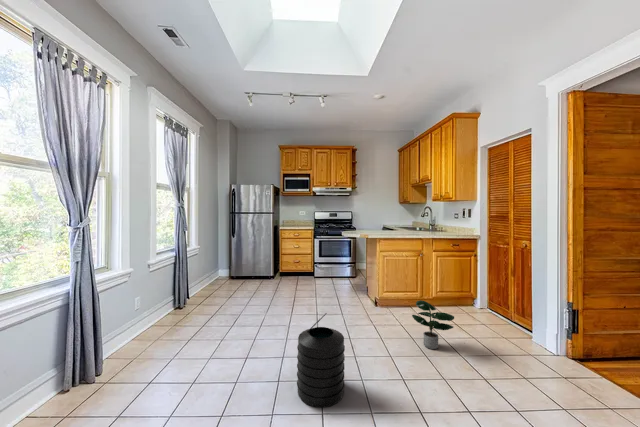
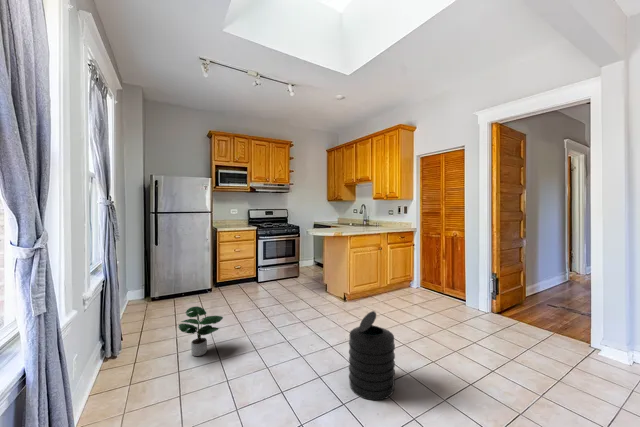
potted plant: present [412,300,454,349] -> present [178,306,223,356]

